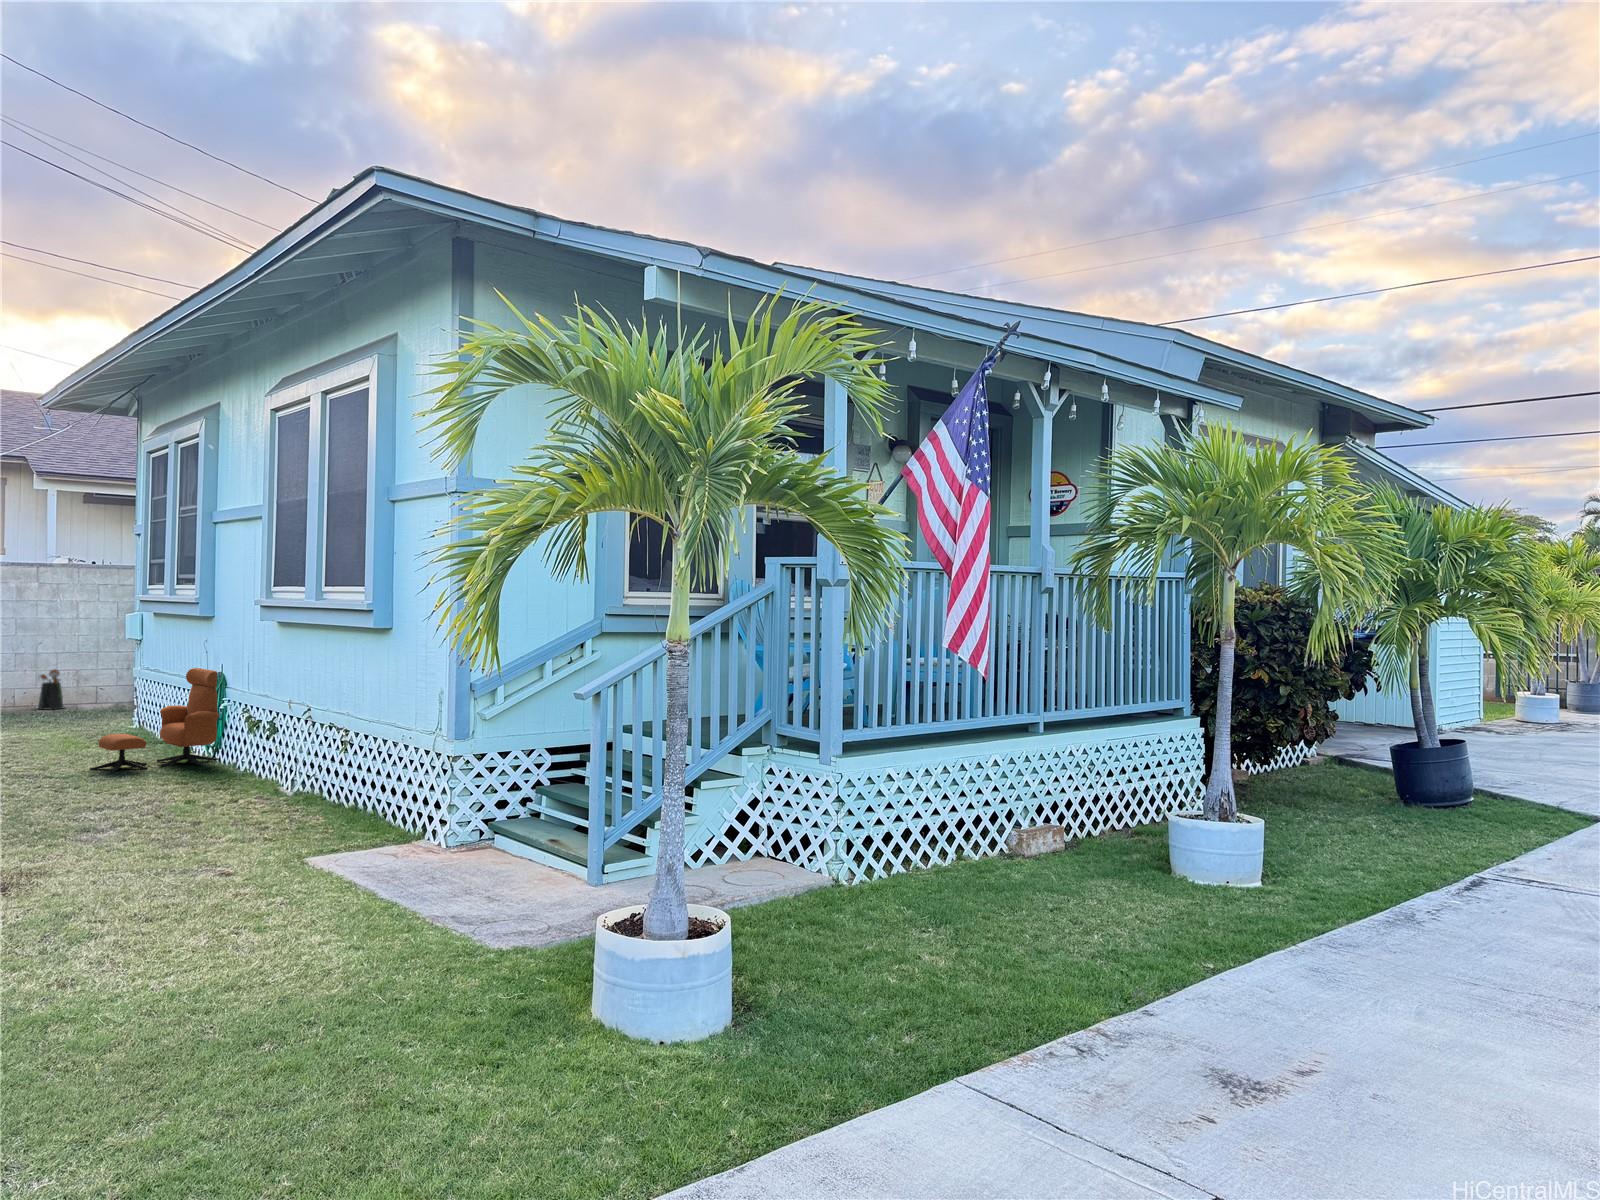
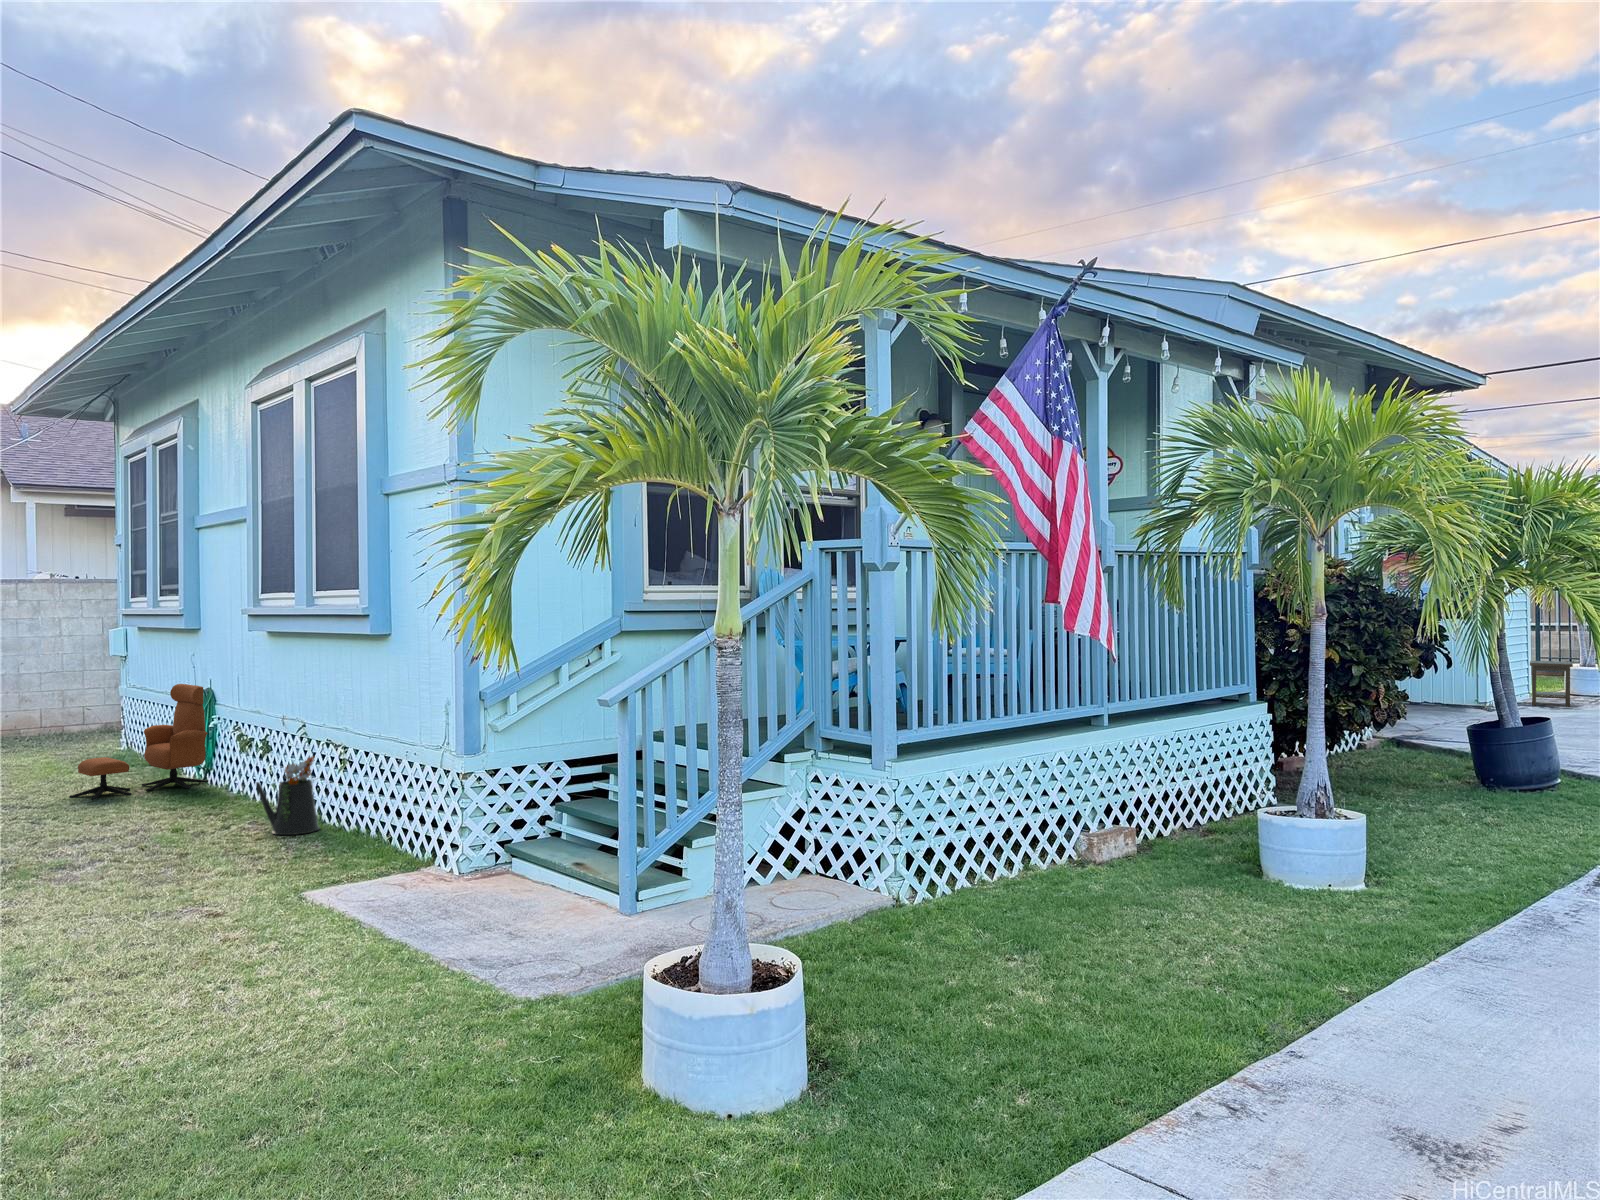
watering can: present [38,669,64,709] -> present [256,756,326,835]
side table: none [1473,688,1513,733] -> present [1530,661,1573,707]

